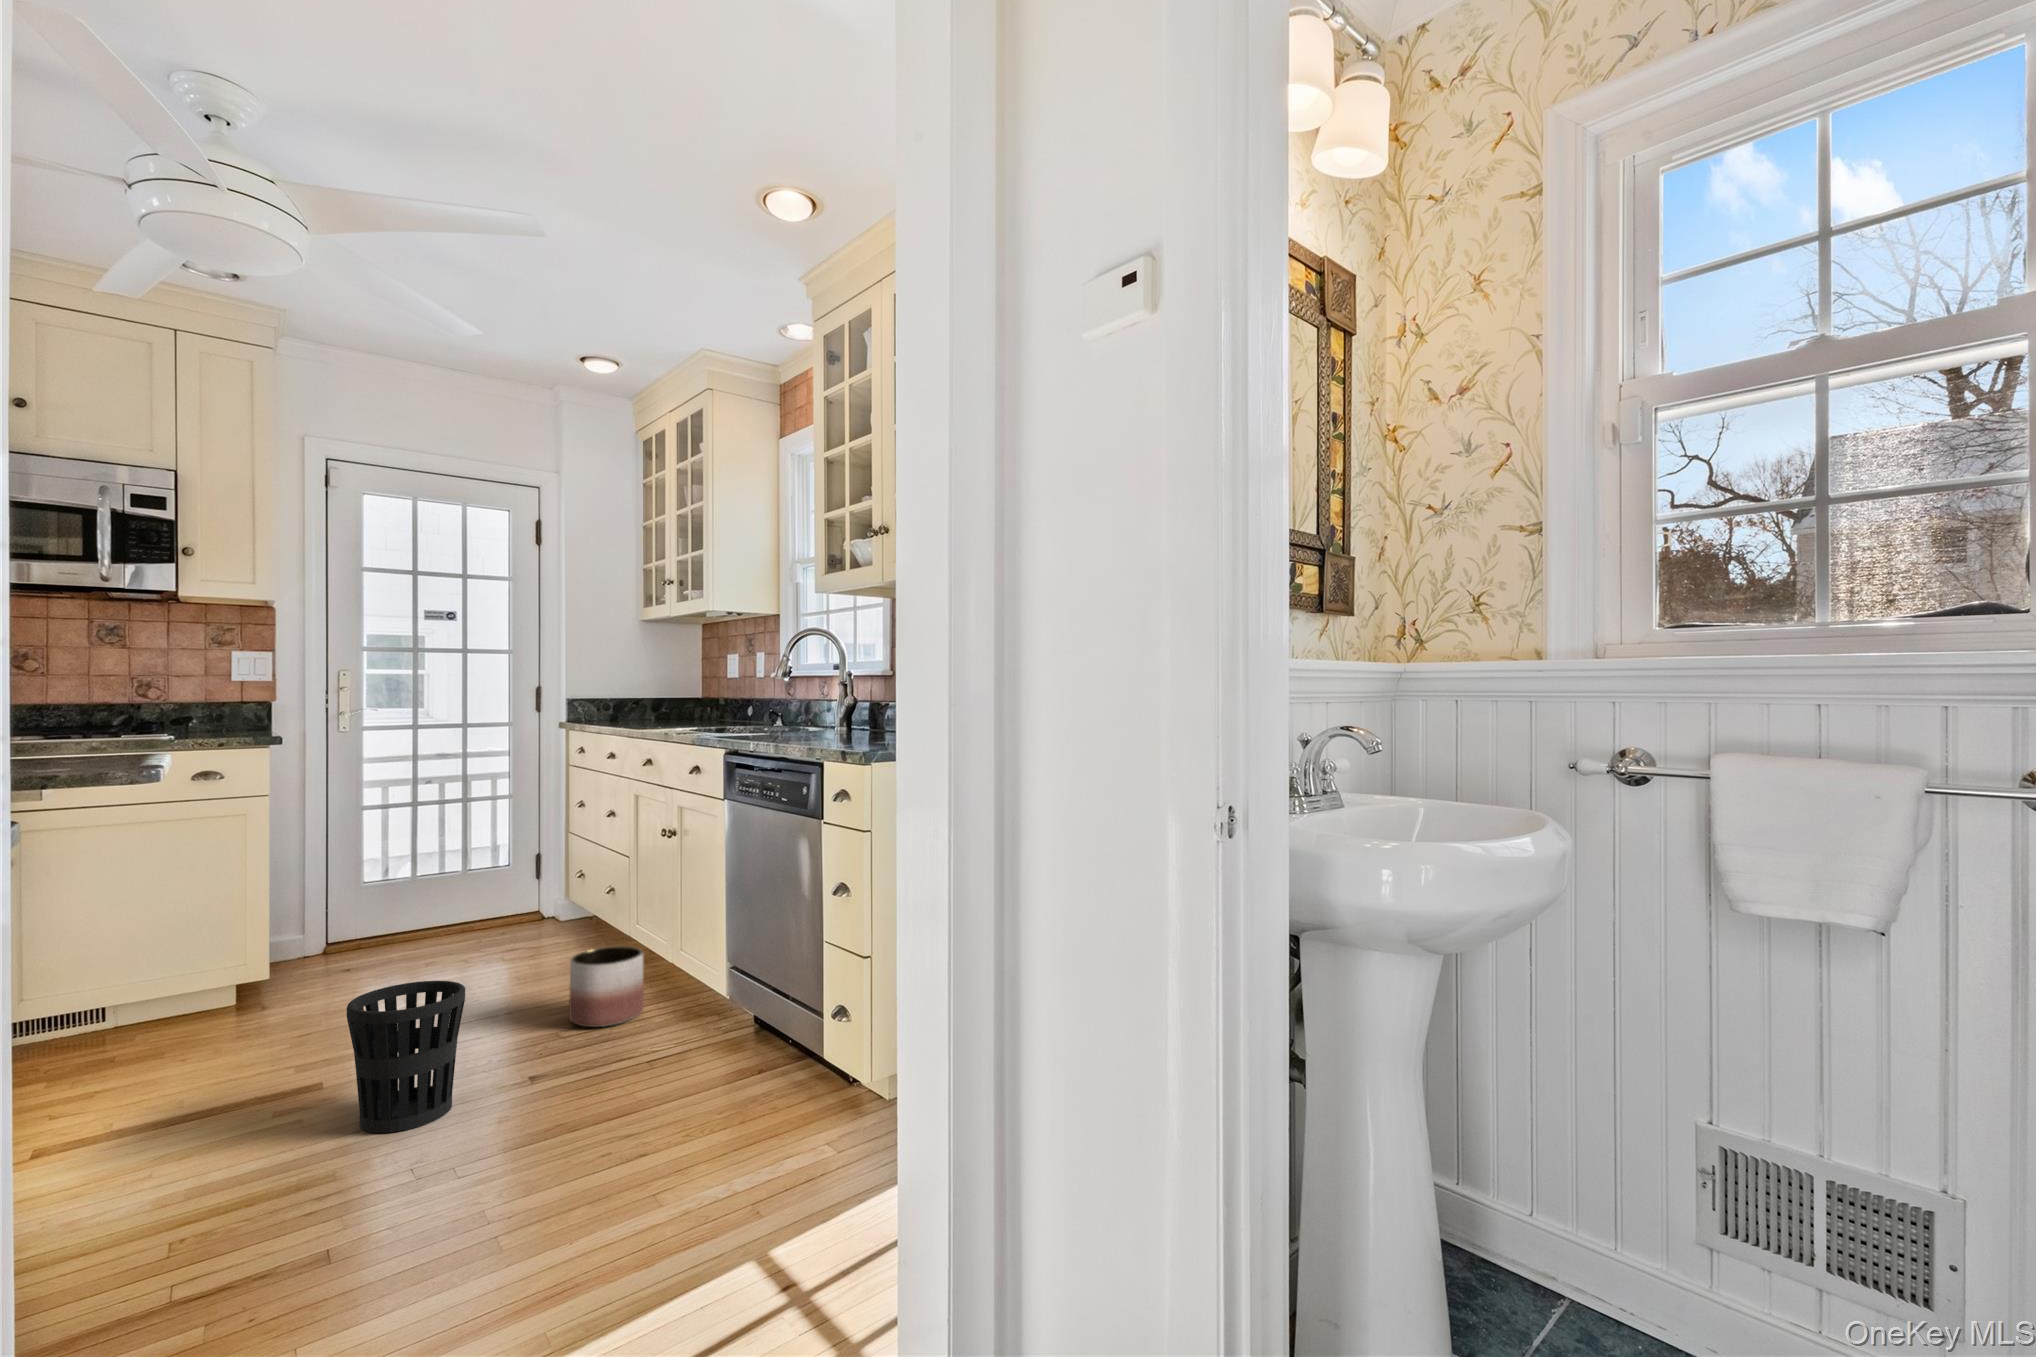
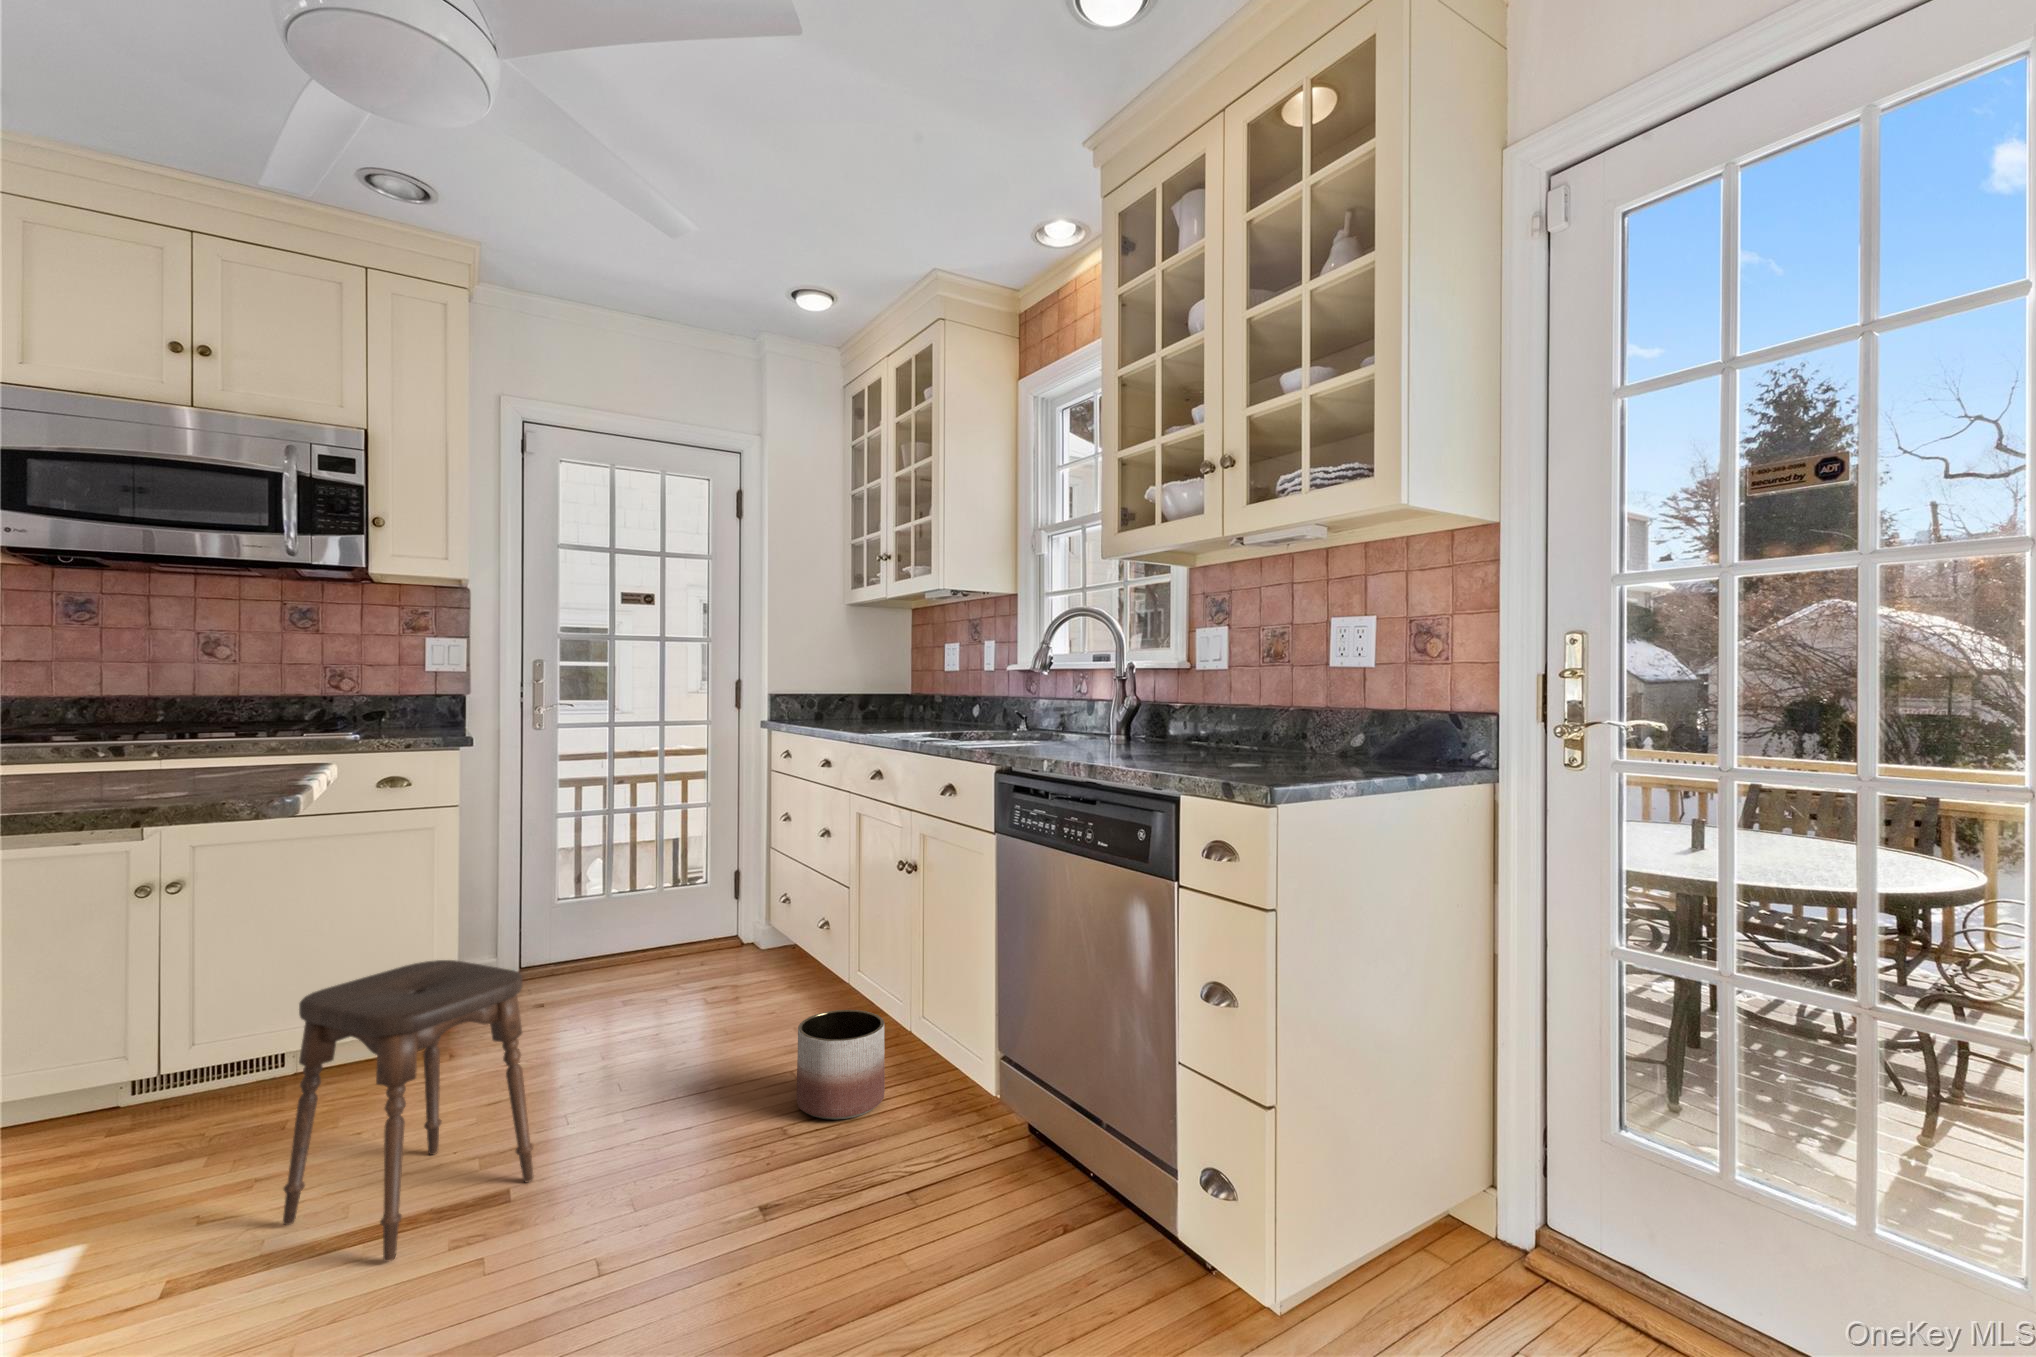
stool: none [123,911,341,1131] -> present [283,960,533,1261]
wastebasket: present [347,981,465,1133] -> none [541,1070,685,1289]

